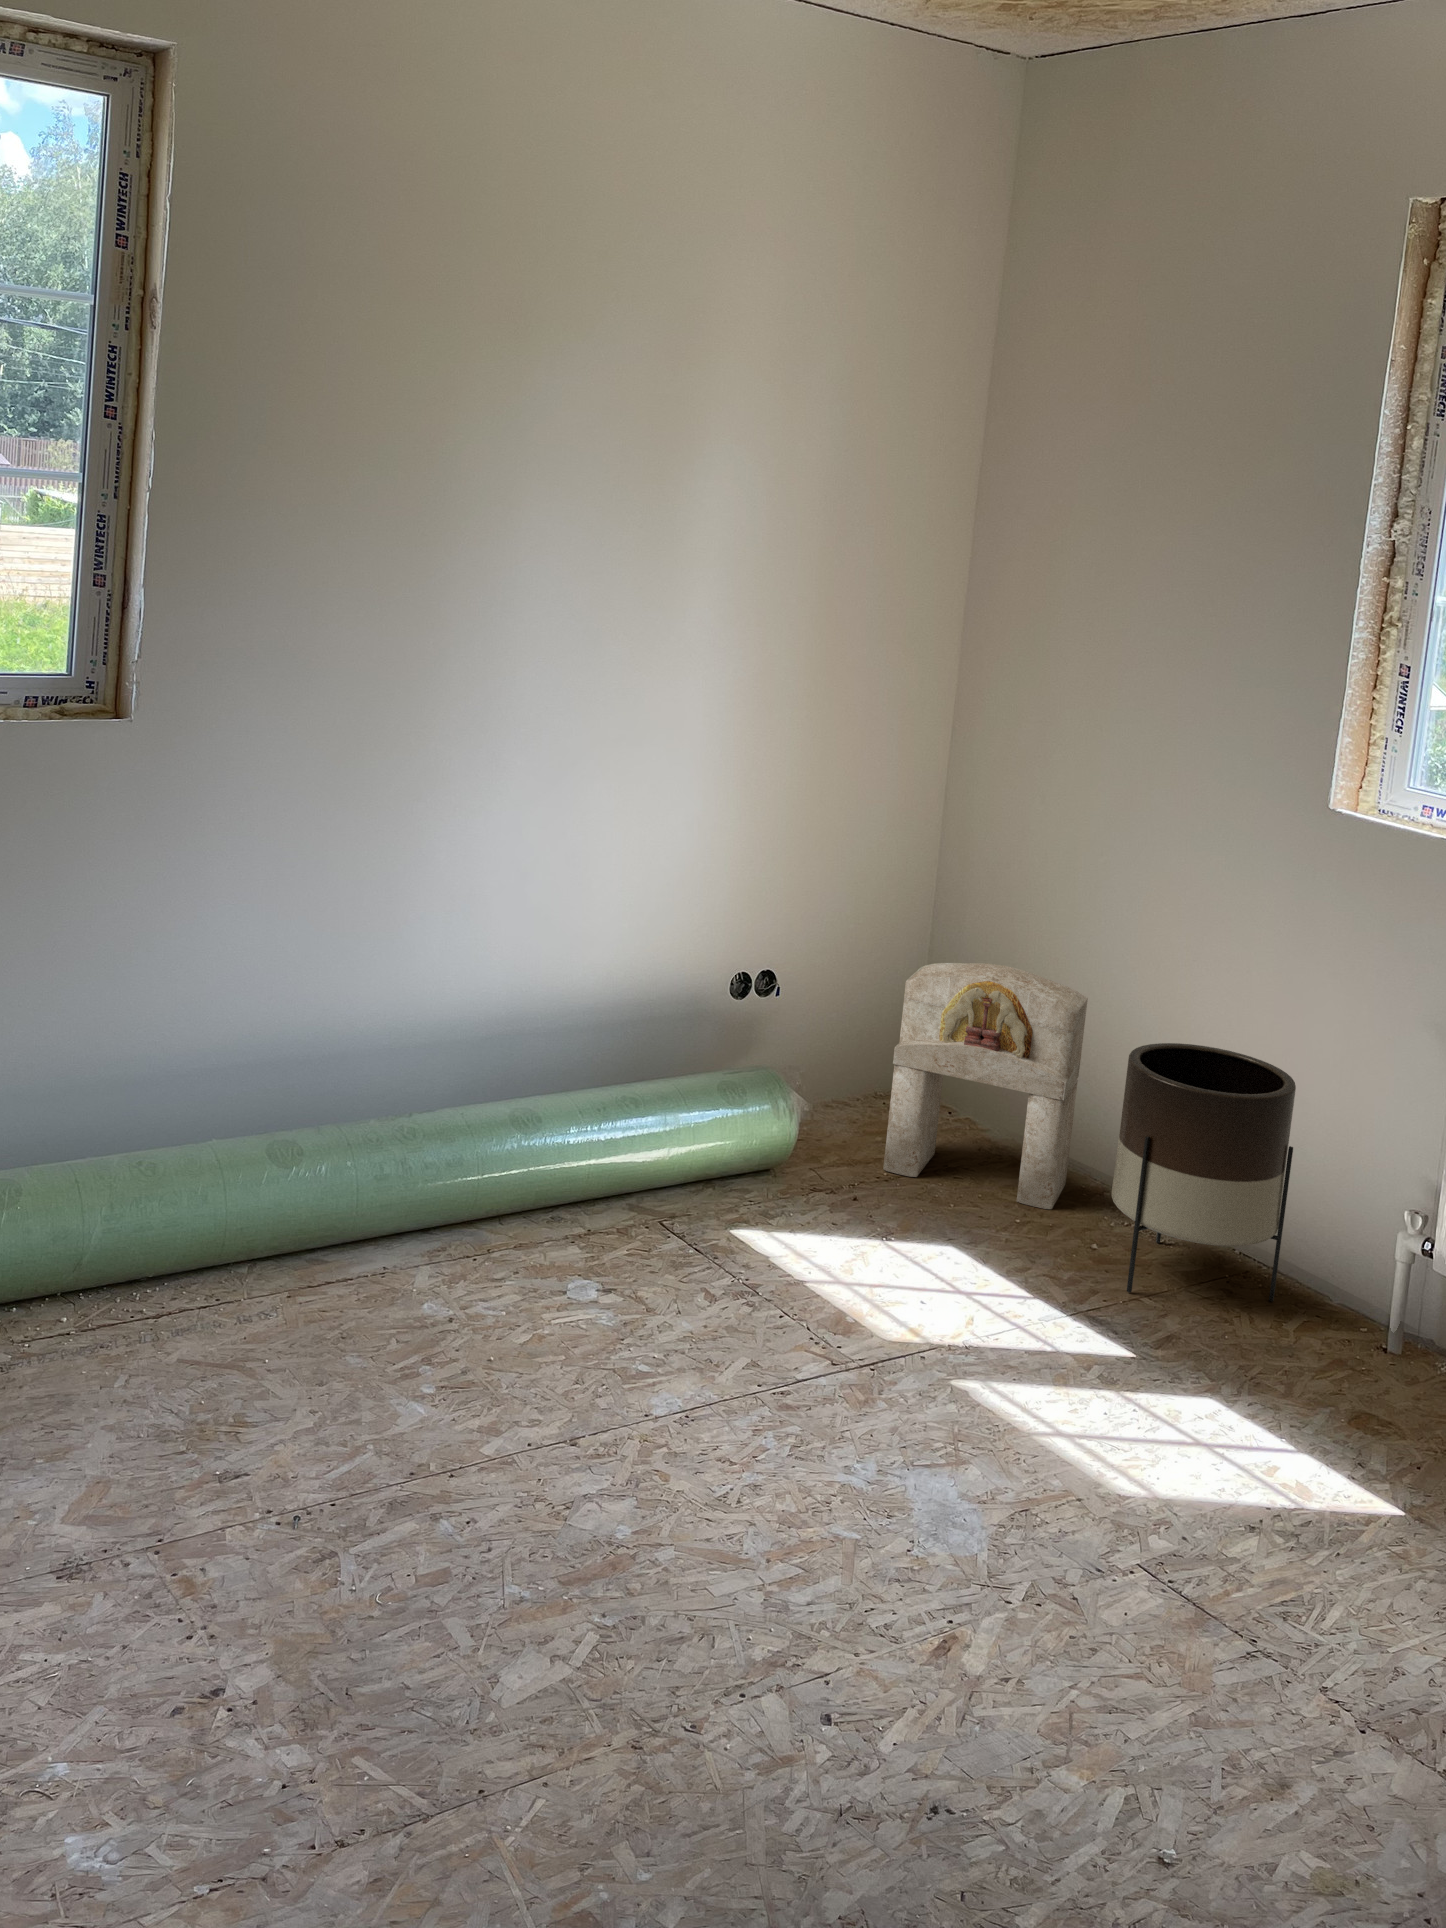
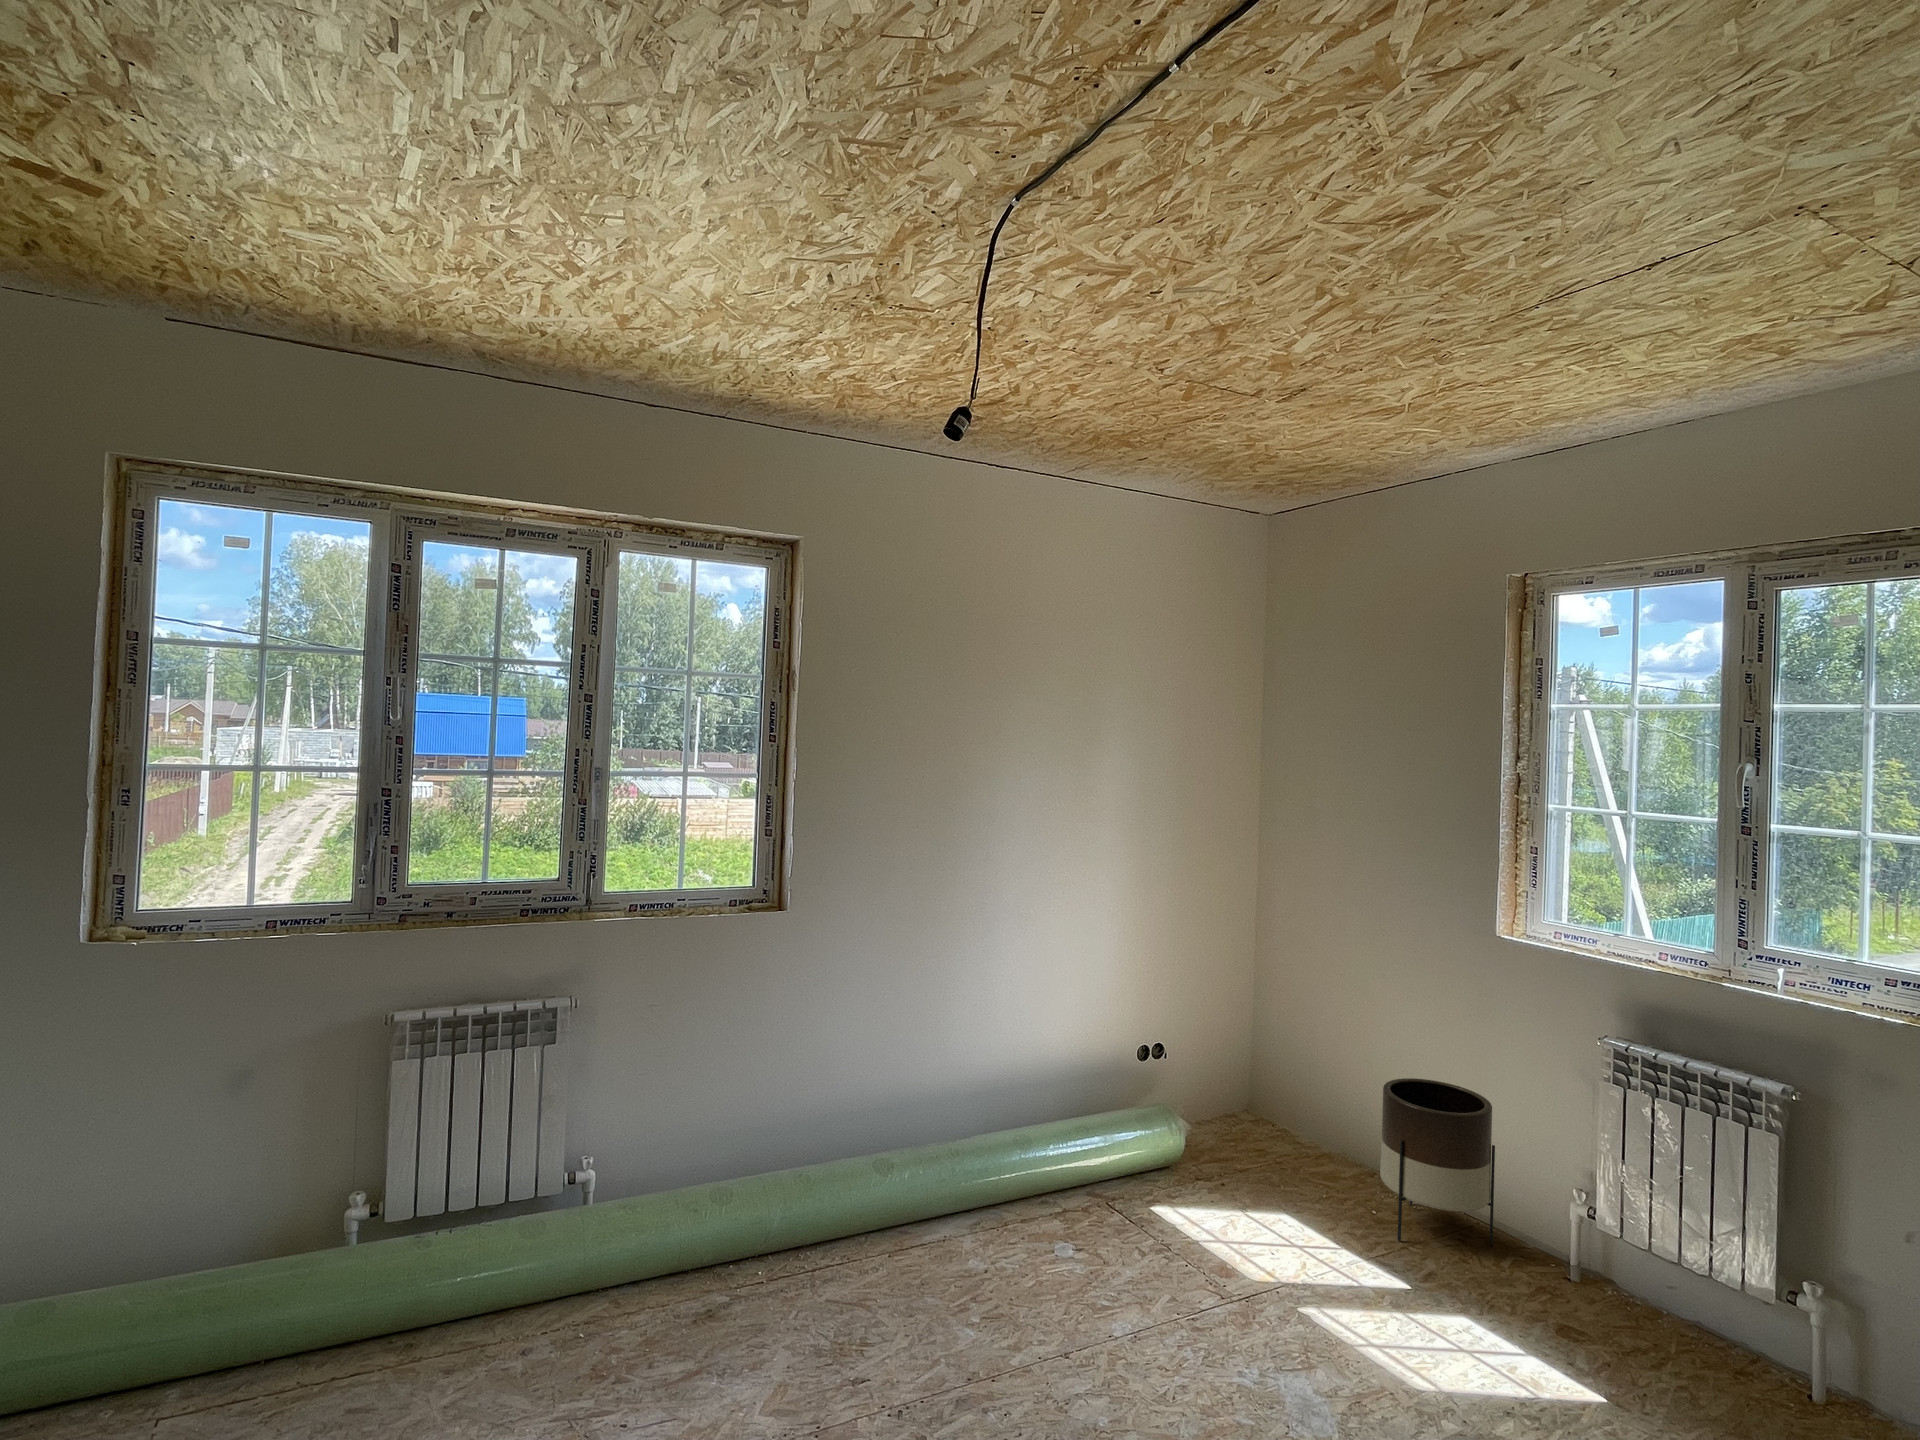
stool: present [883,963,1088,1209] -> none [1234,1028,1350,1182]

